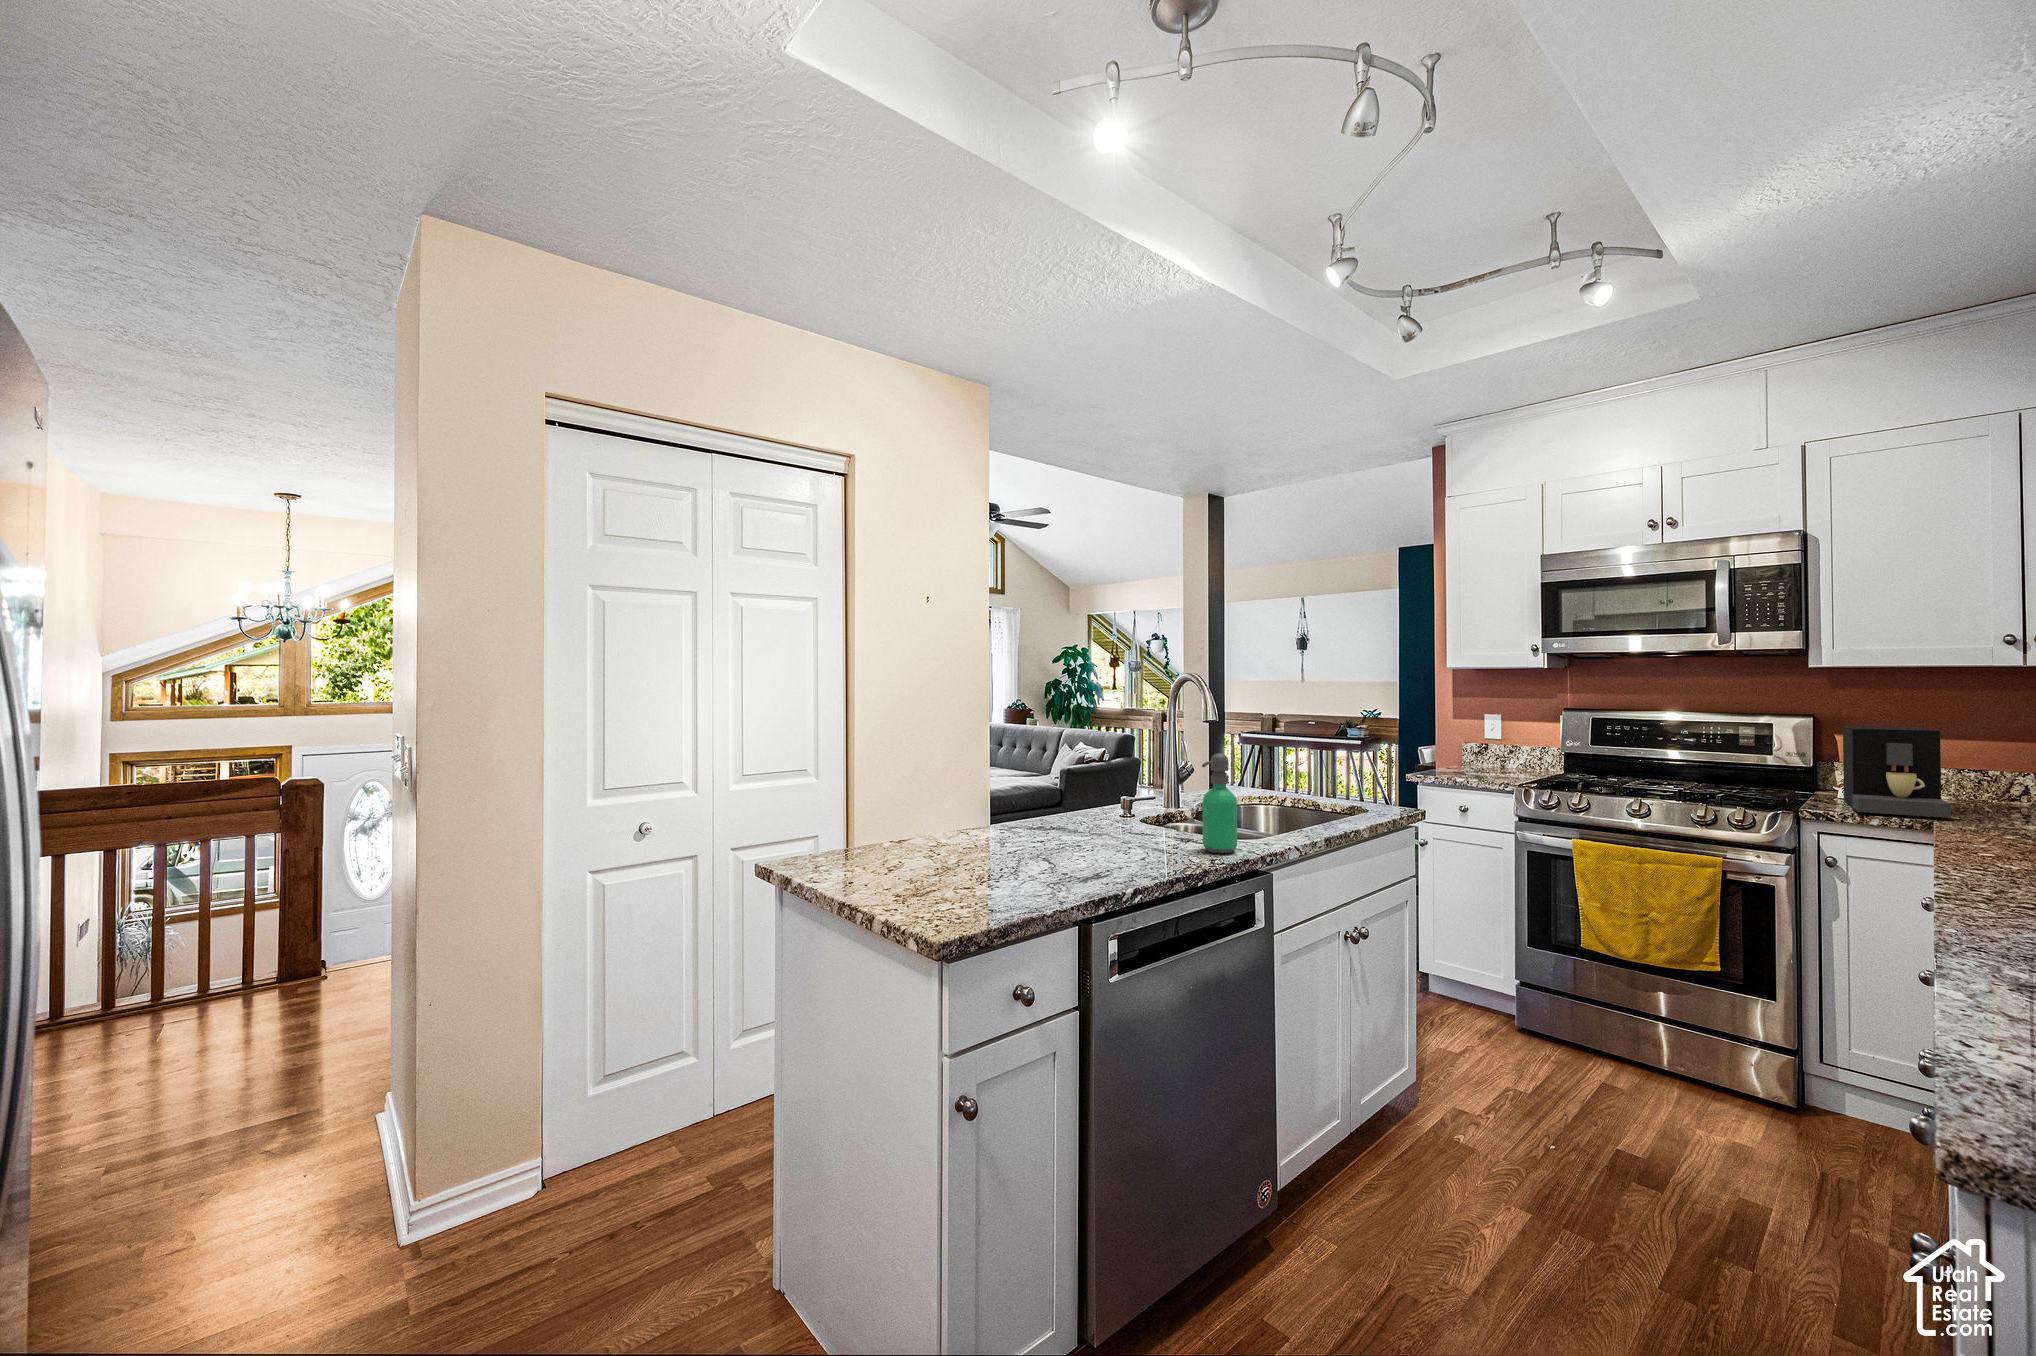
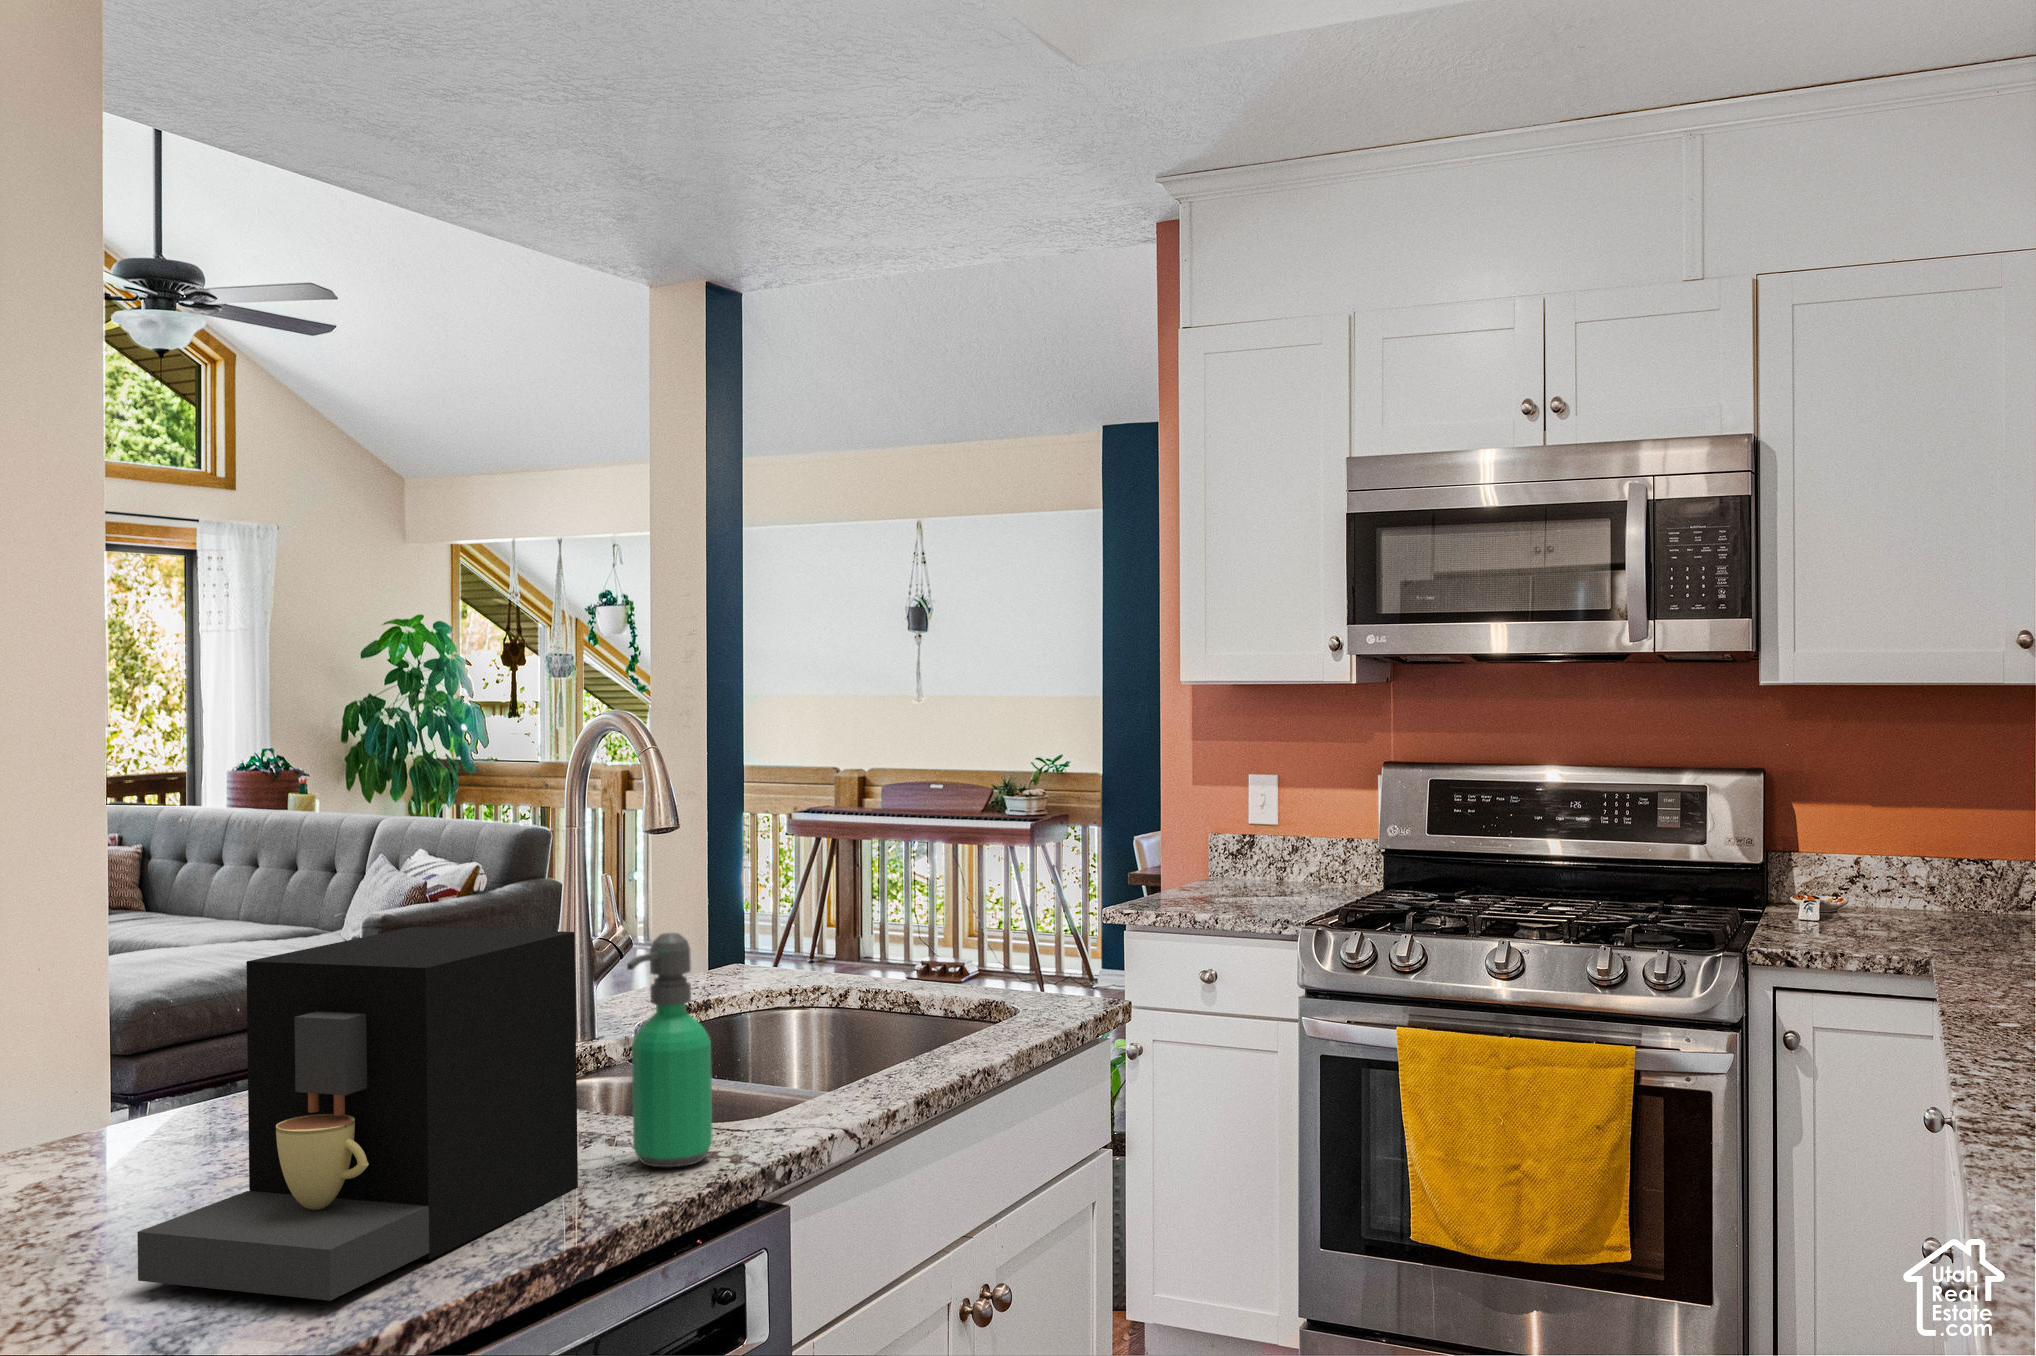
coffee maker: present [1843,726,1951,818] -> present [137,927,578,1301]

